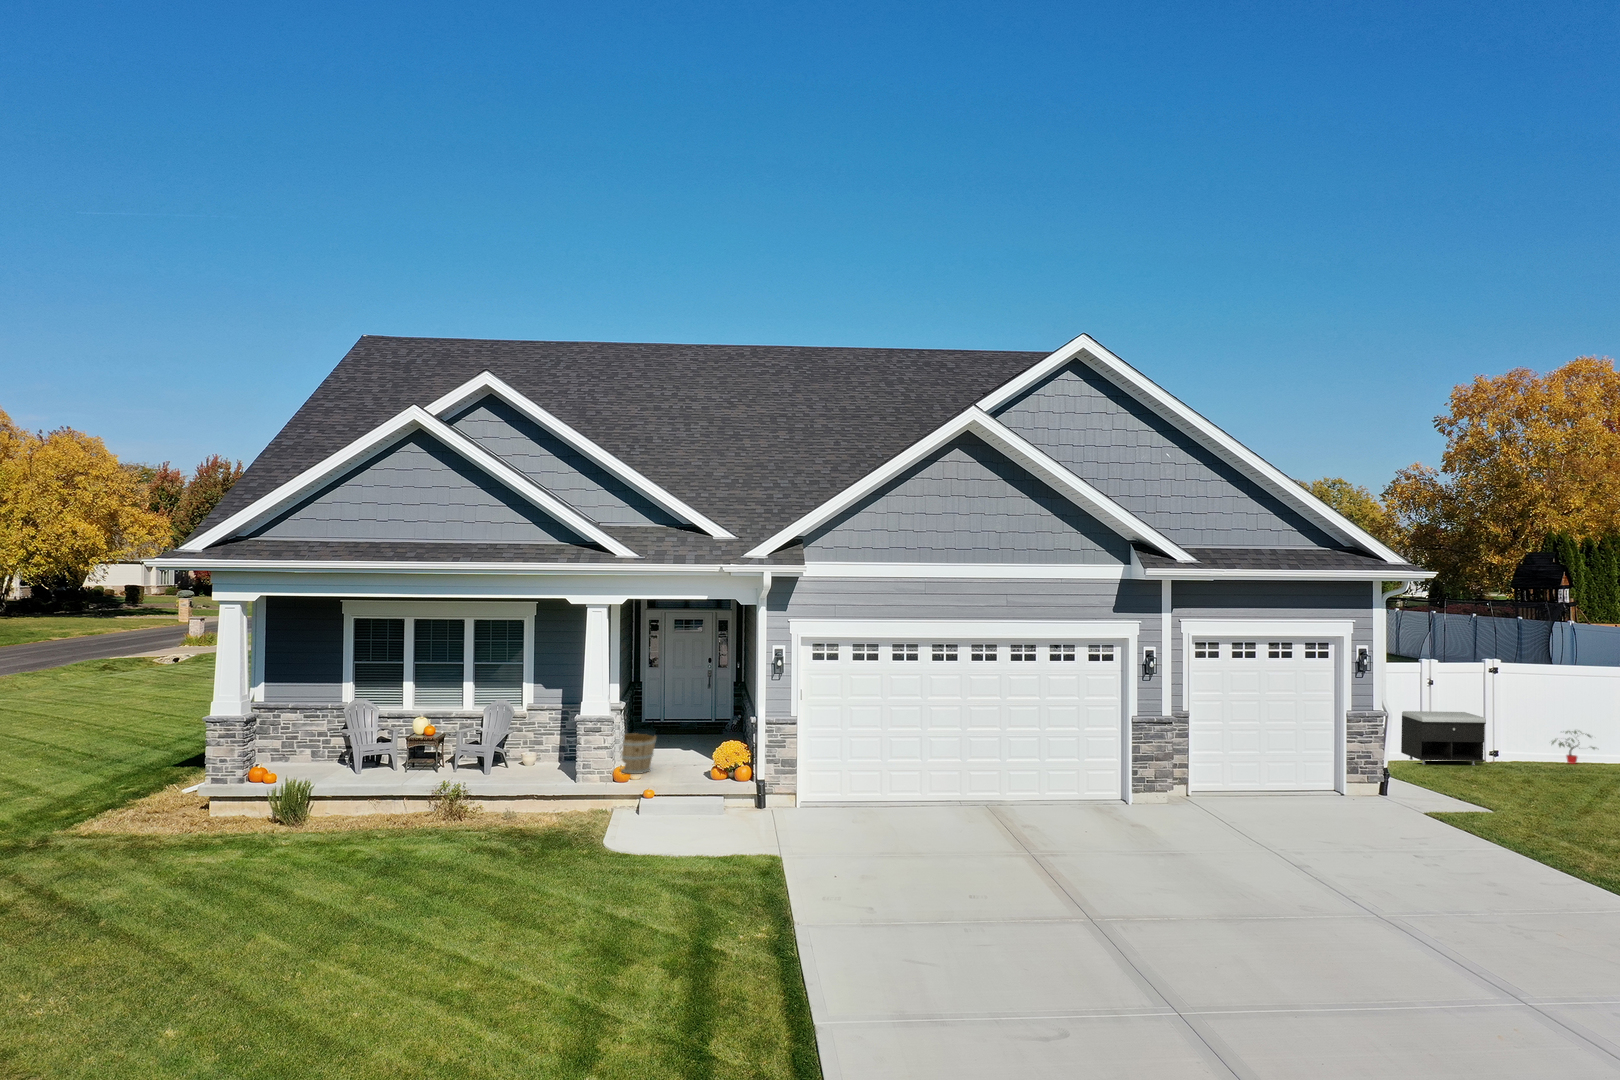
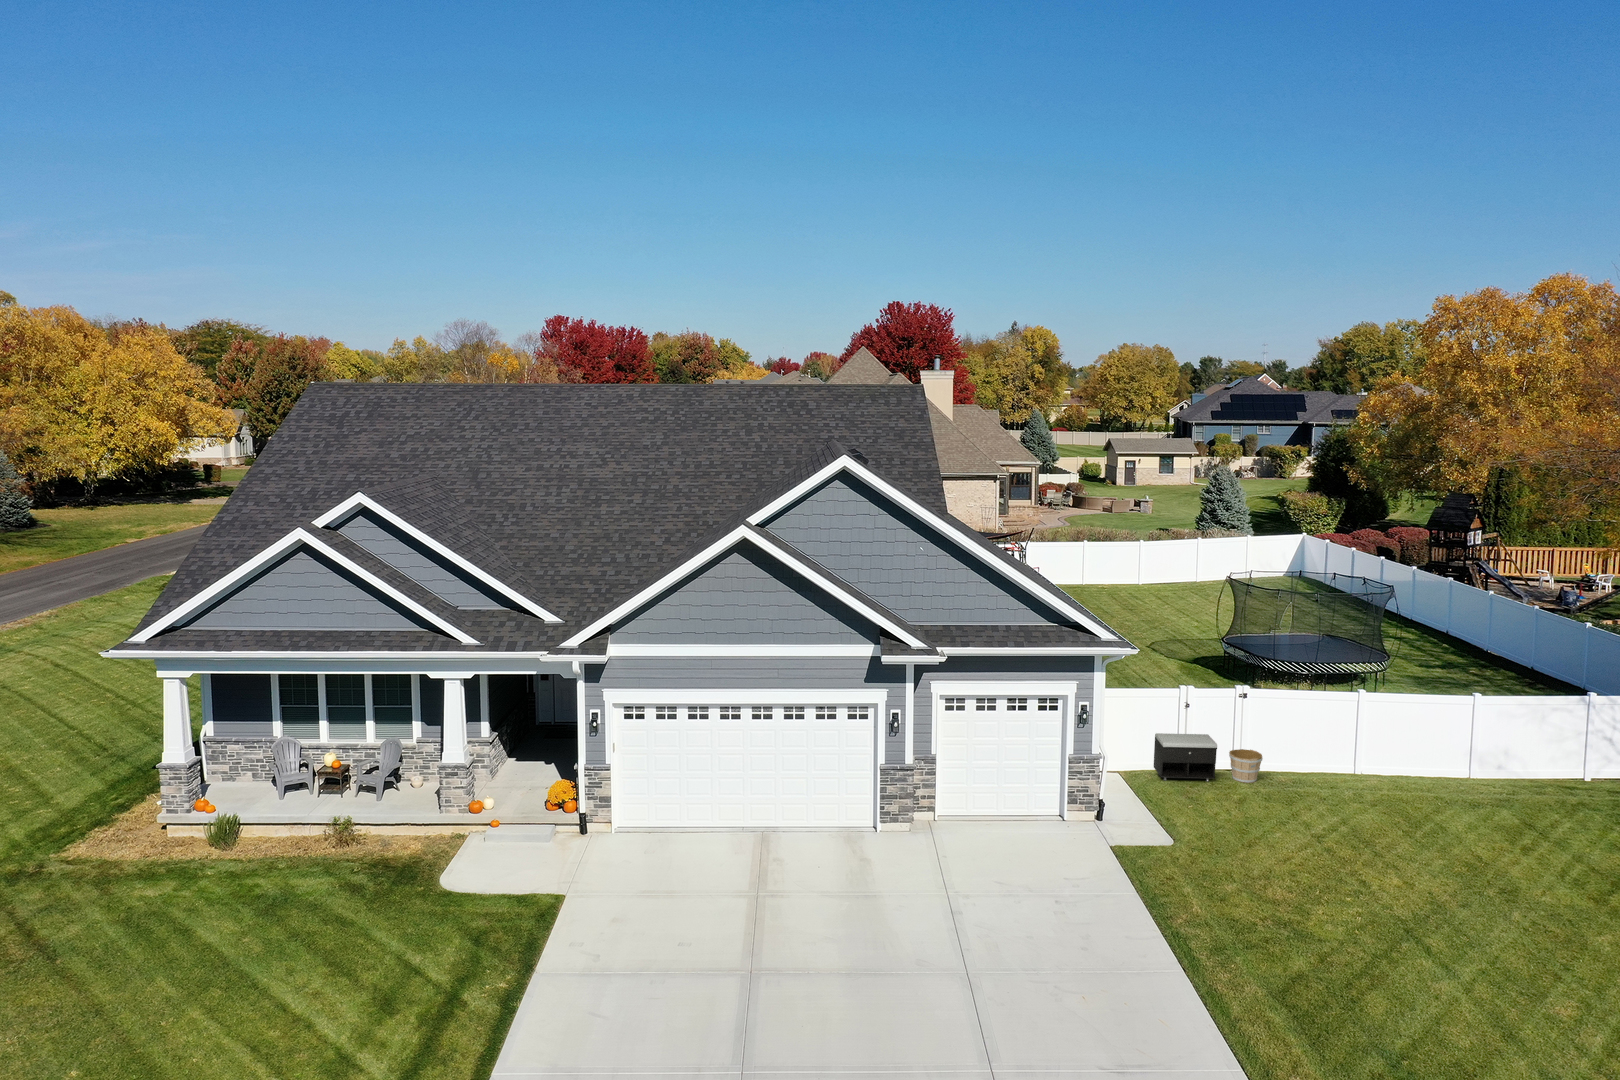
potted plant: present [1552,731,1595,764] -> none [1279,750,1319,779]
wooden bucket: present [621,733,656,774] -> present [1229,749,1263,783]

